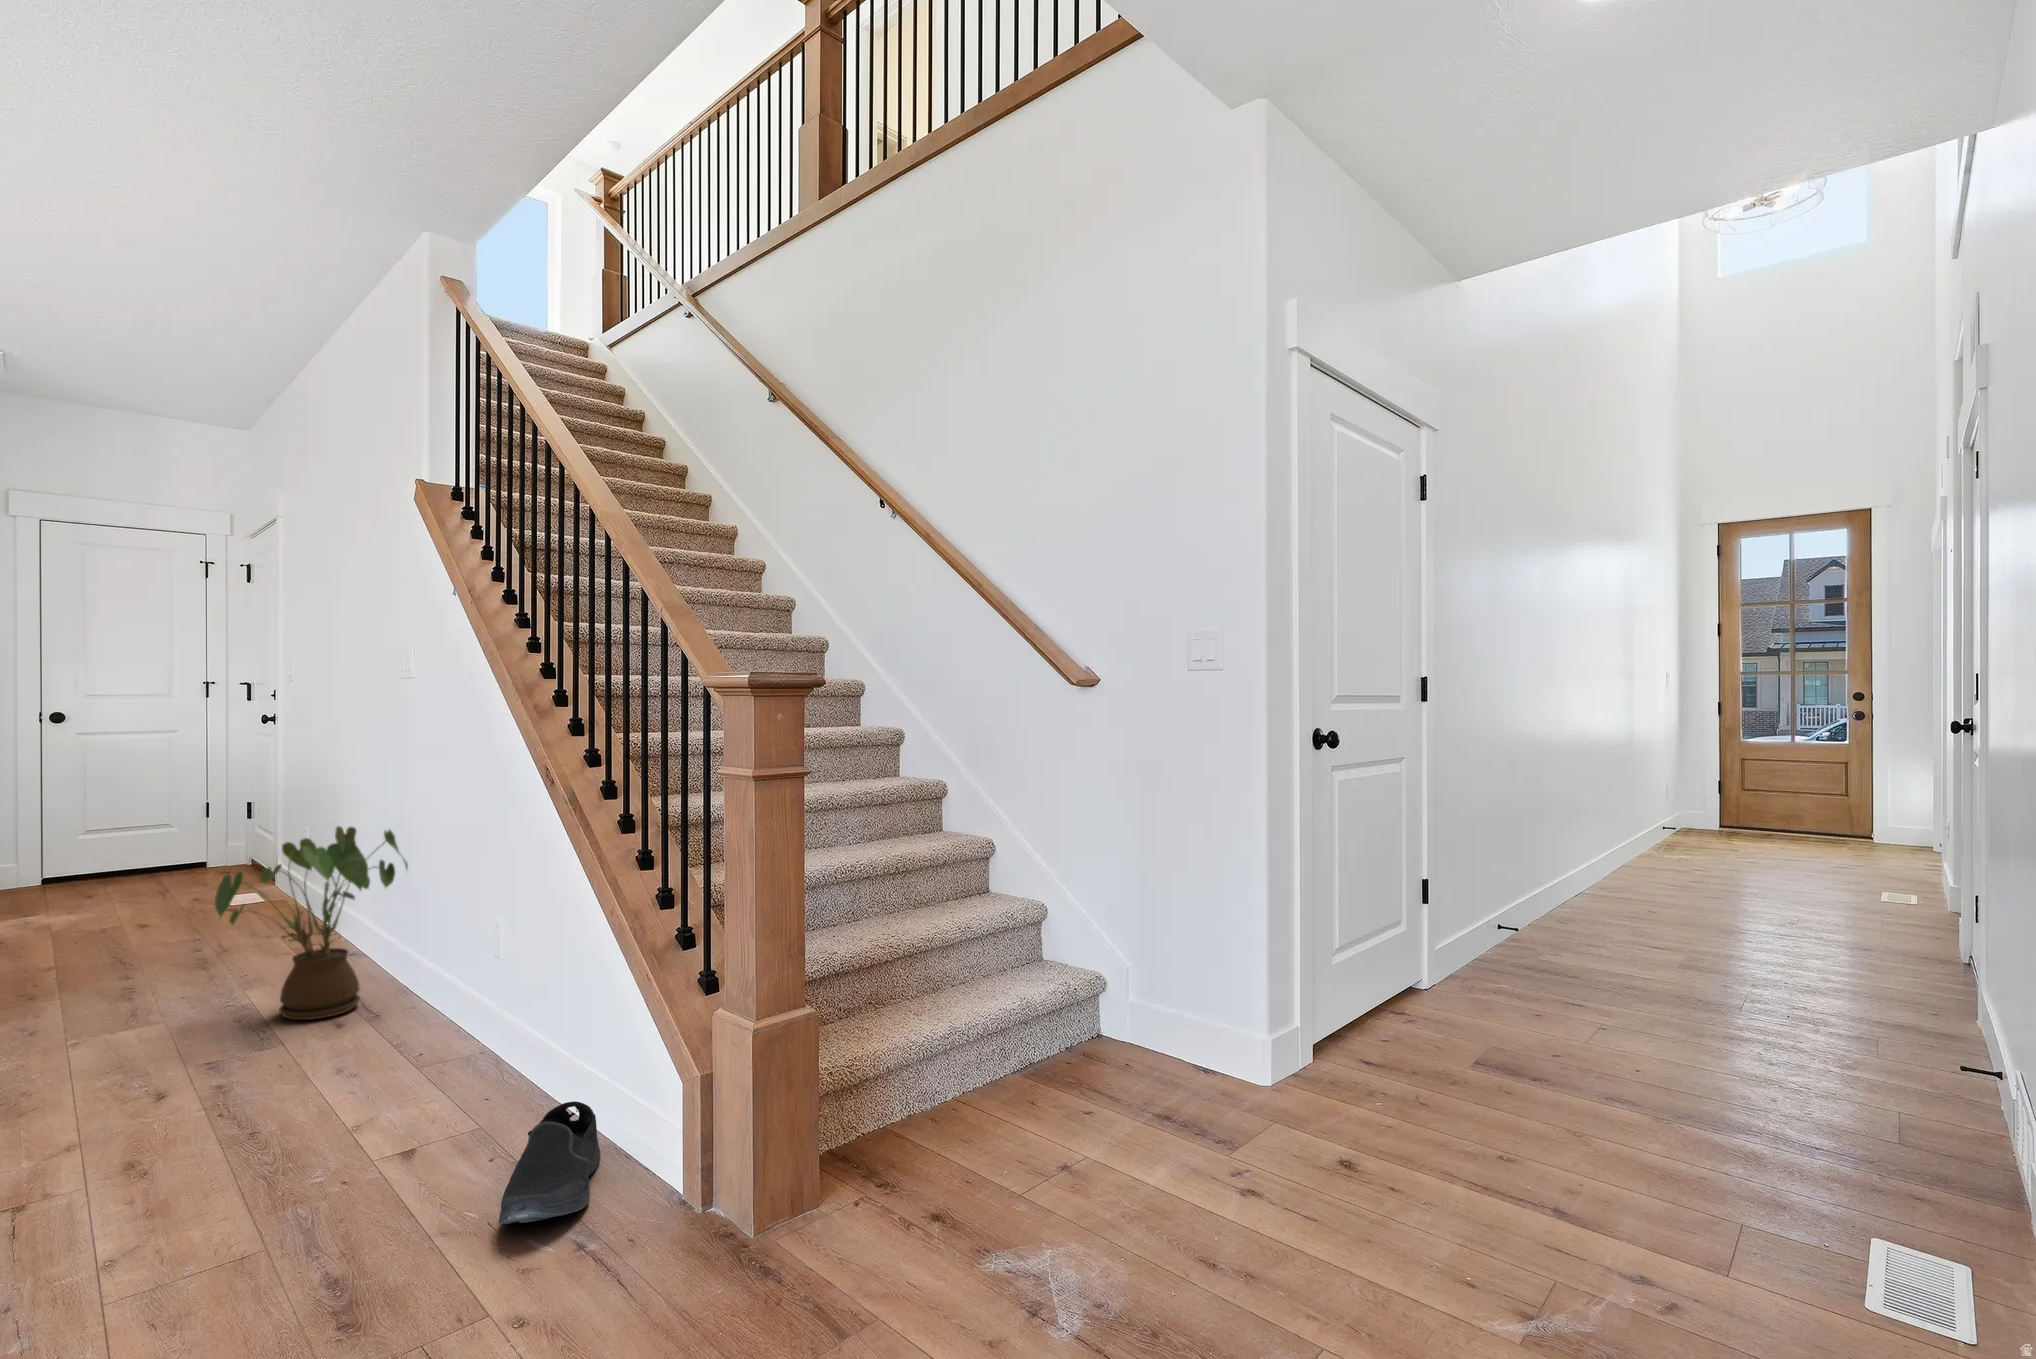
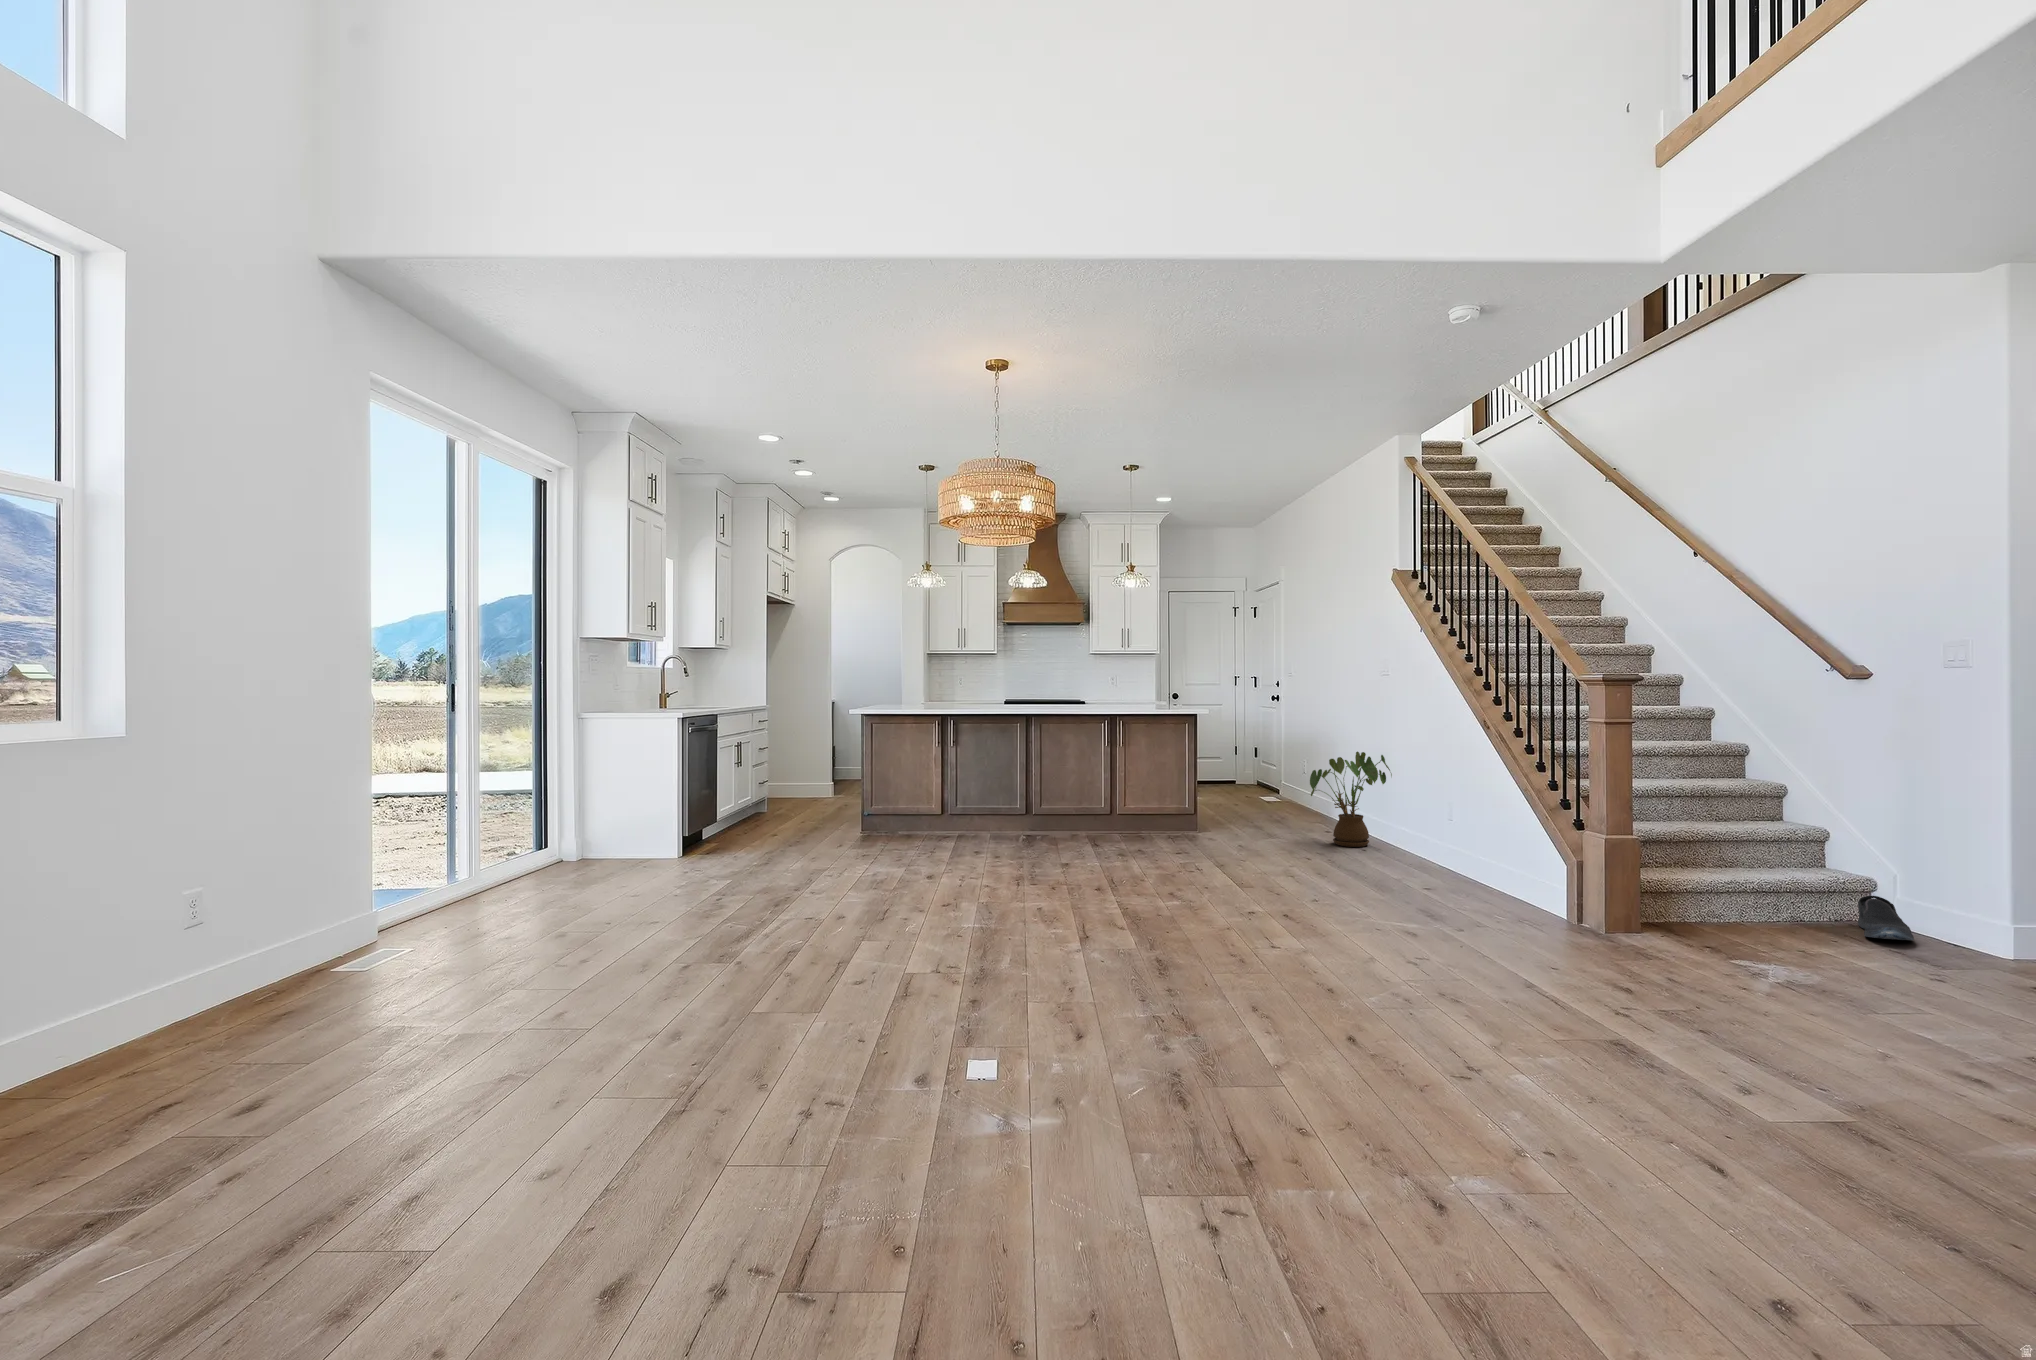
shoe: present [499,1101,601,1224] -> present [1858,896,1914,940]

